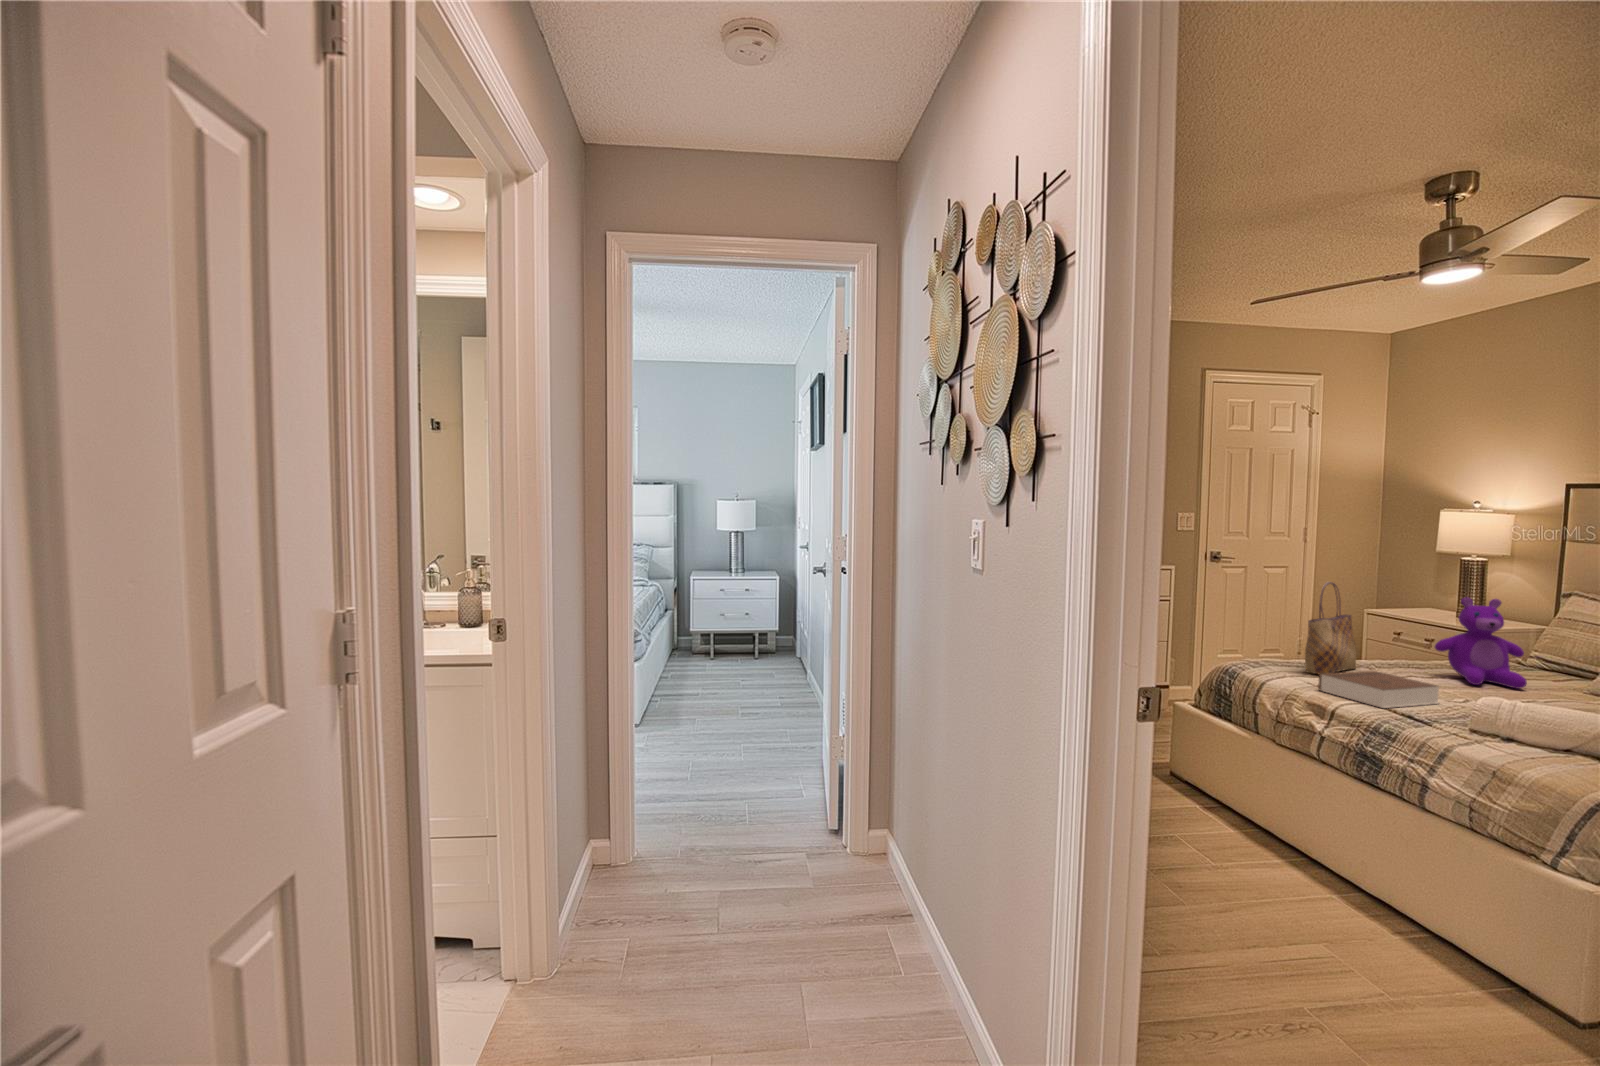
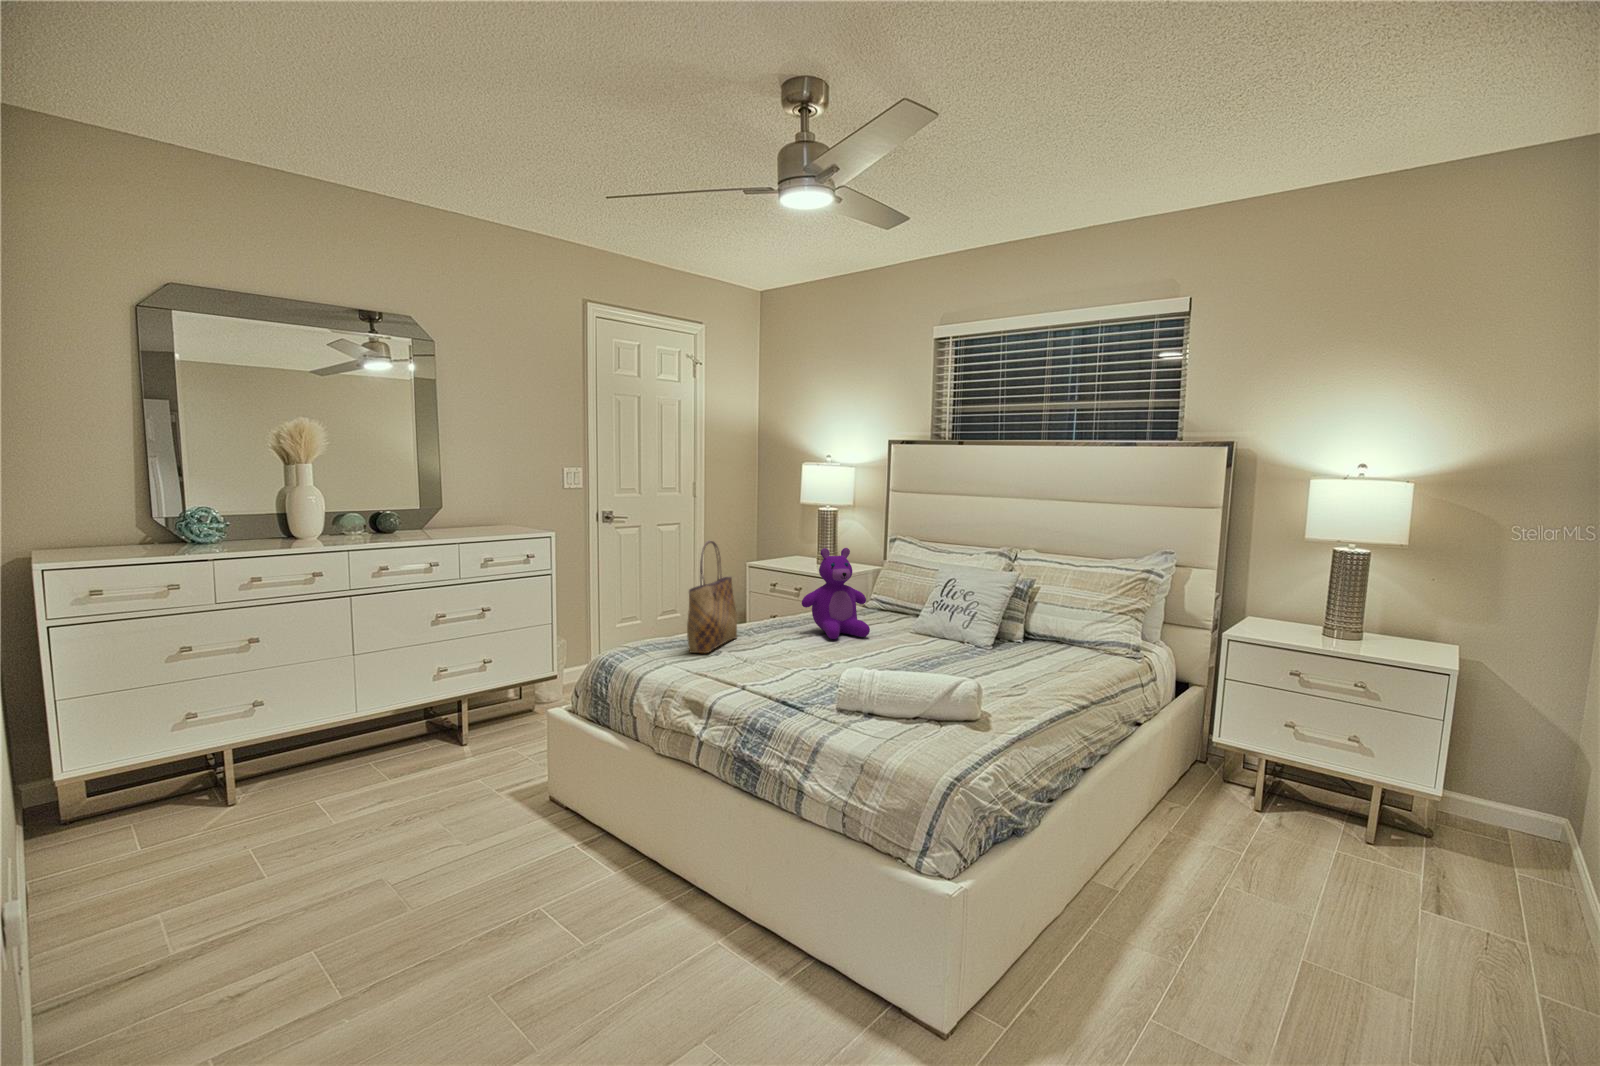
book: present [1318,671,1439,708] -> none [698,641,810,692]

